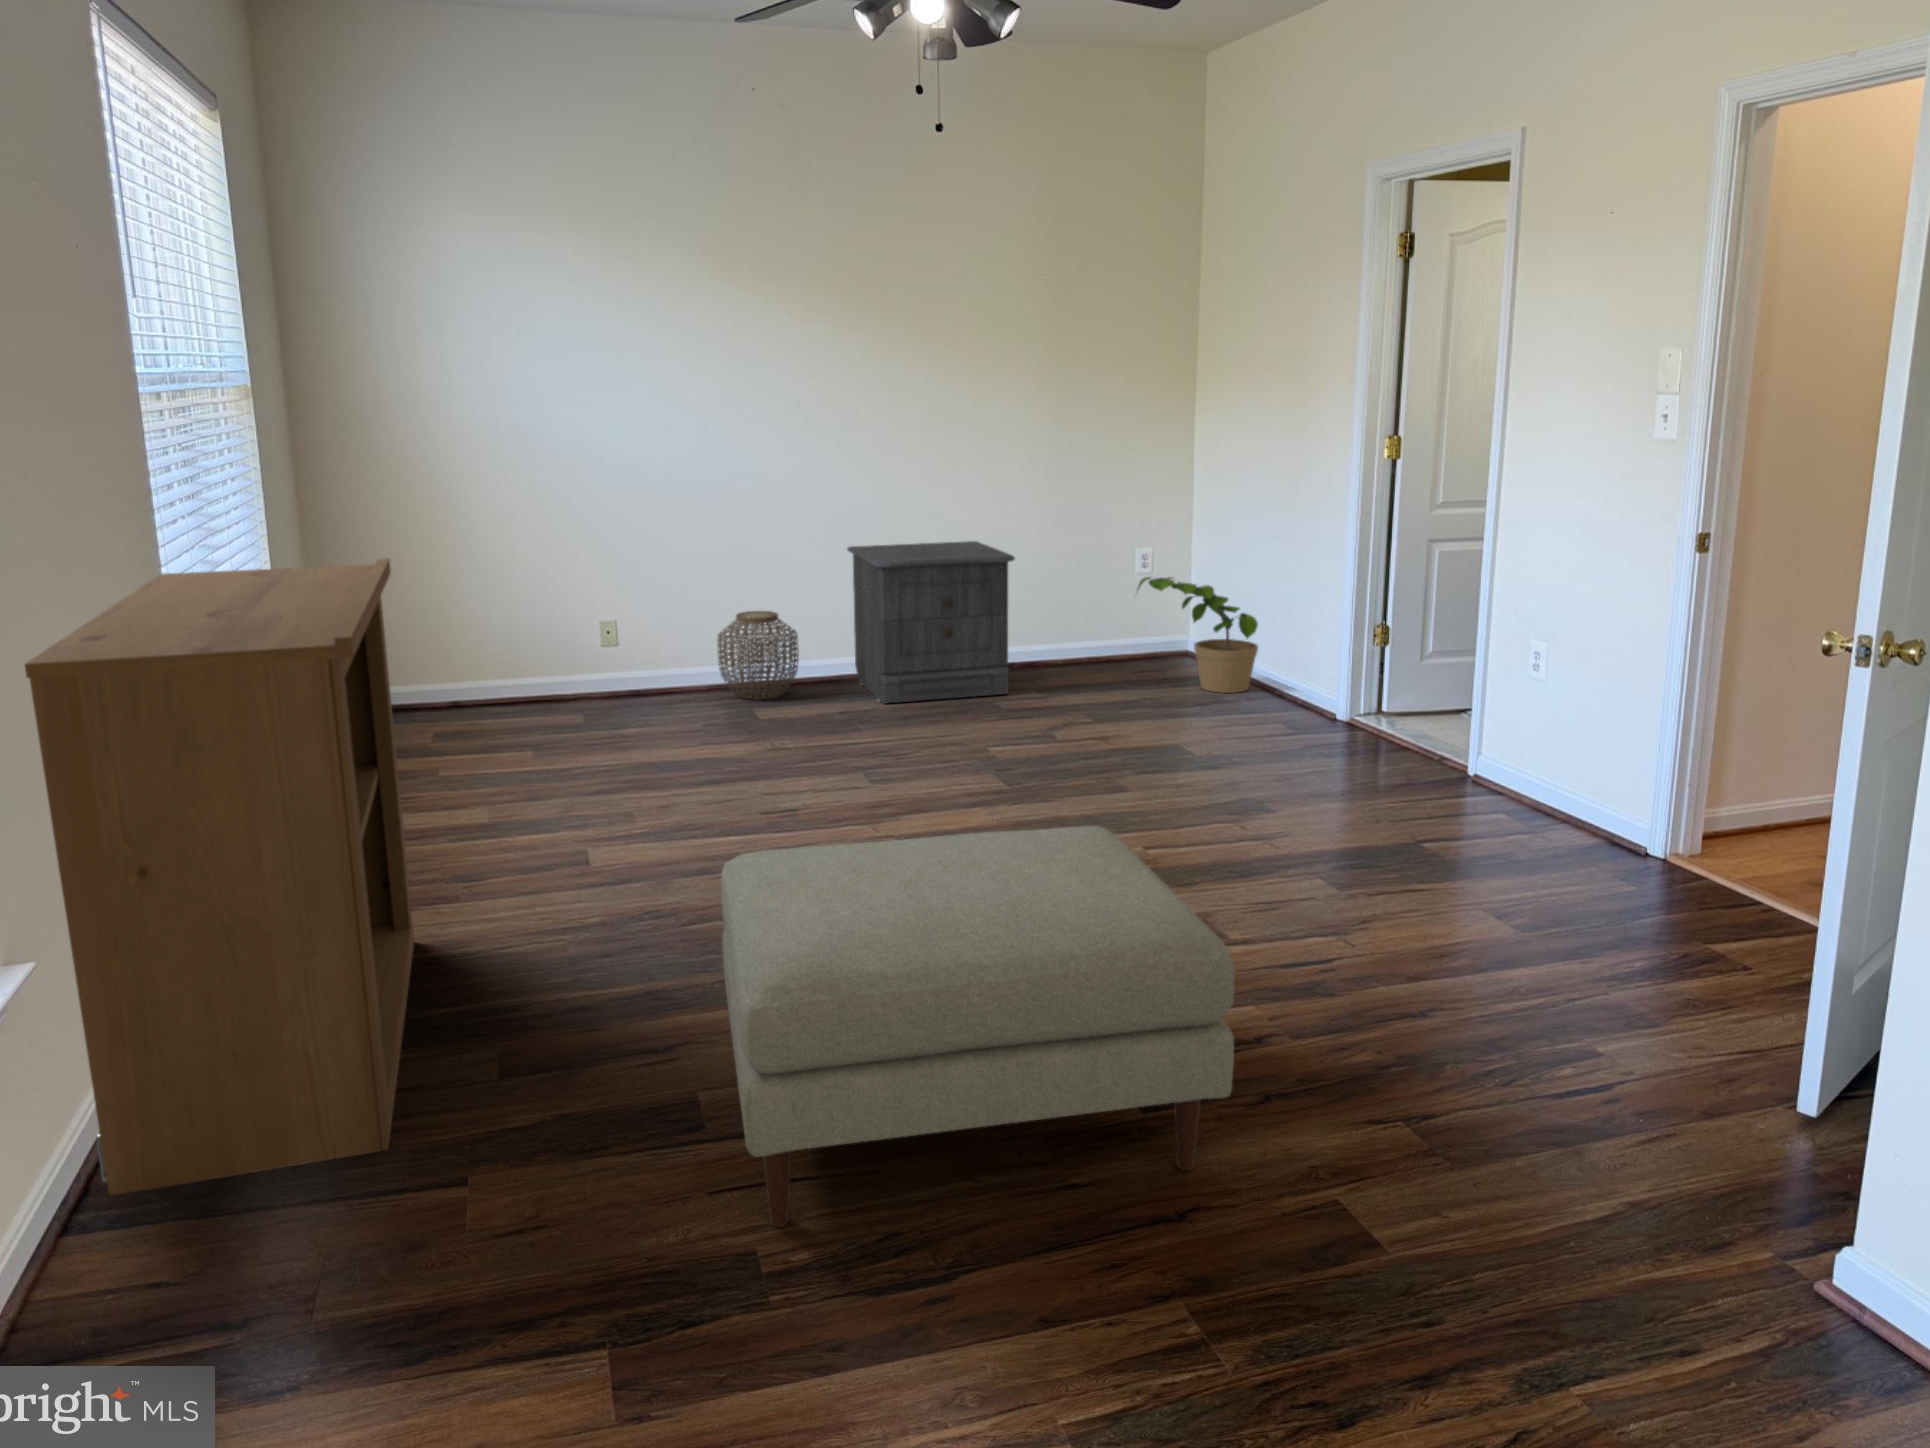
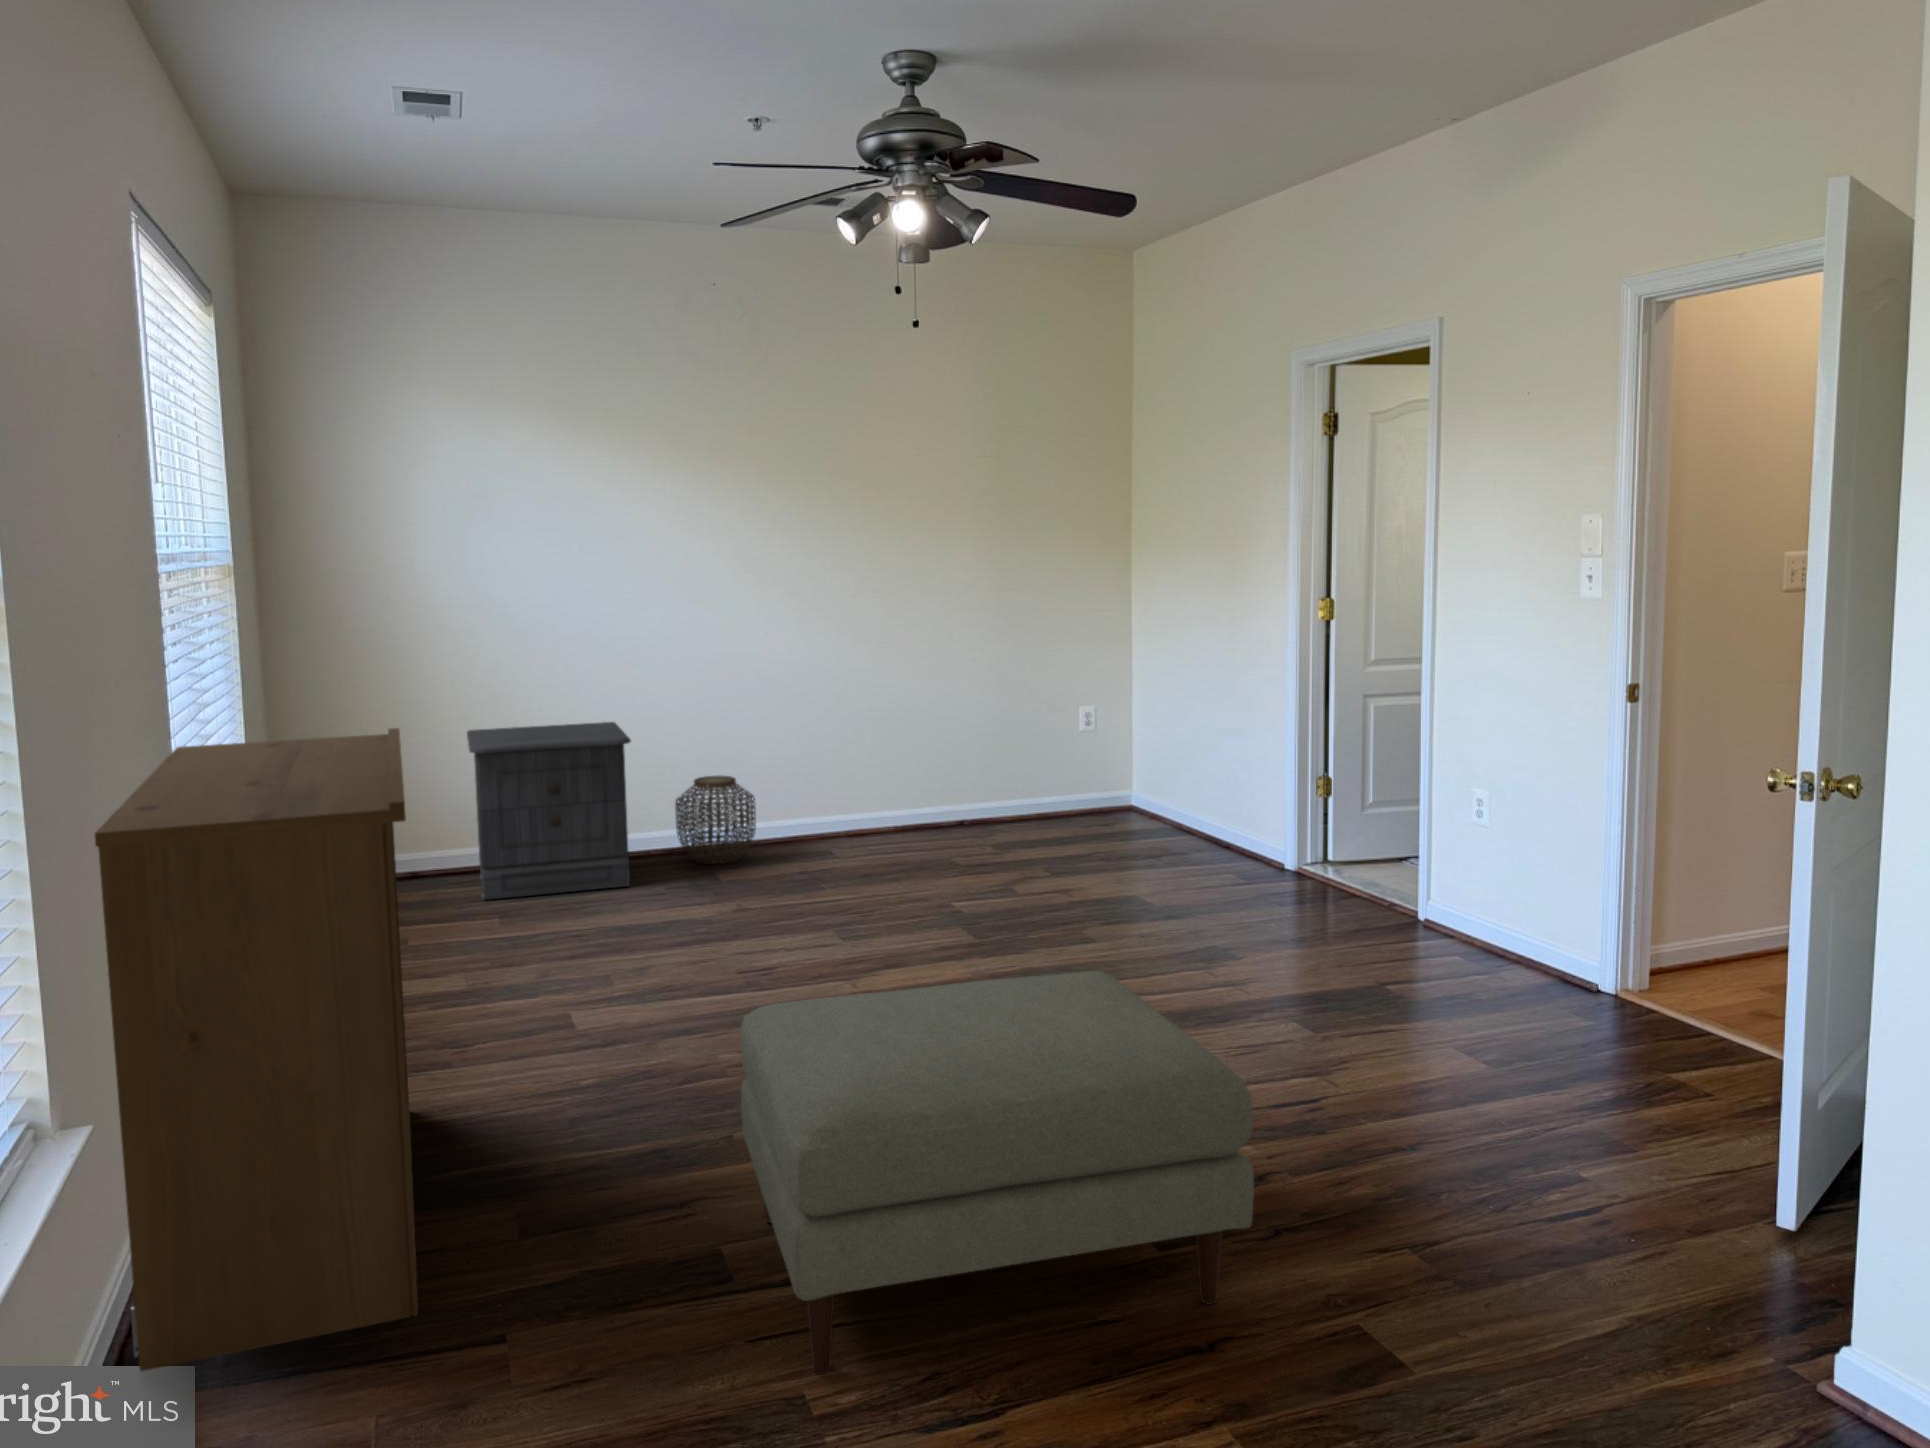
nightstand: present [847,541,1015,704] -> present [467,722,631,900]
potted plant: present [1138,577,1258,693] -> none [1084,735,1205,847]

